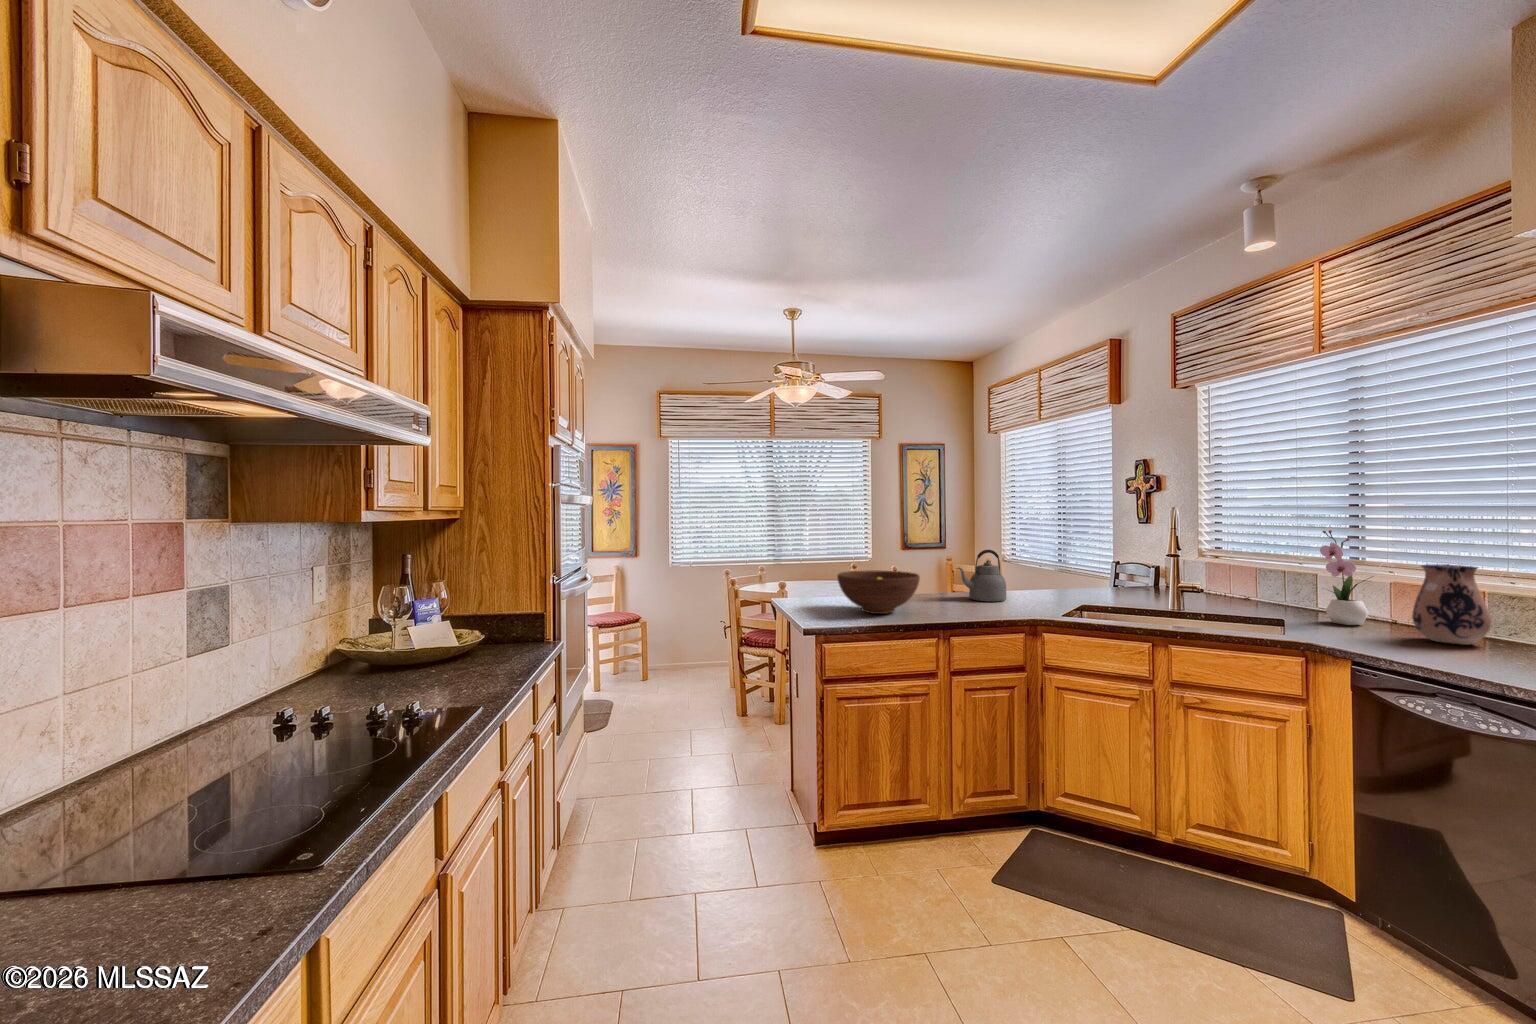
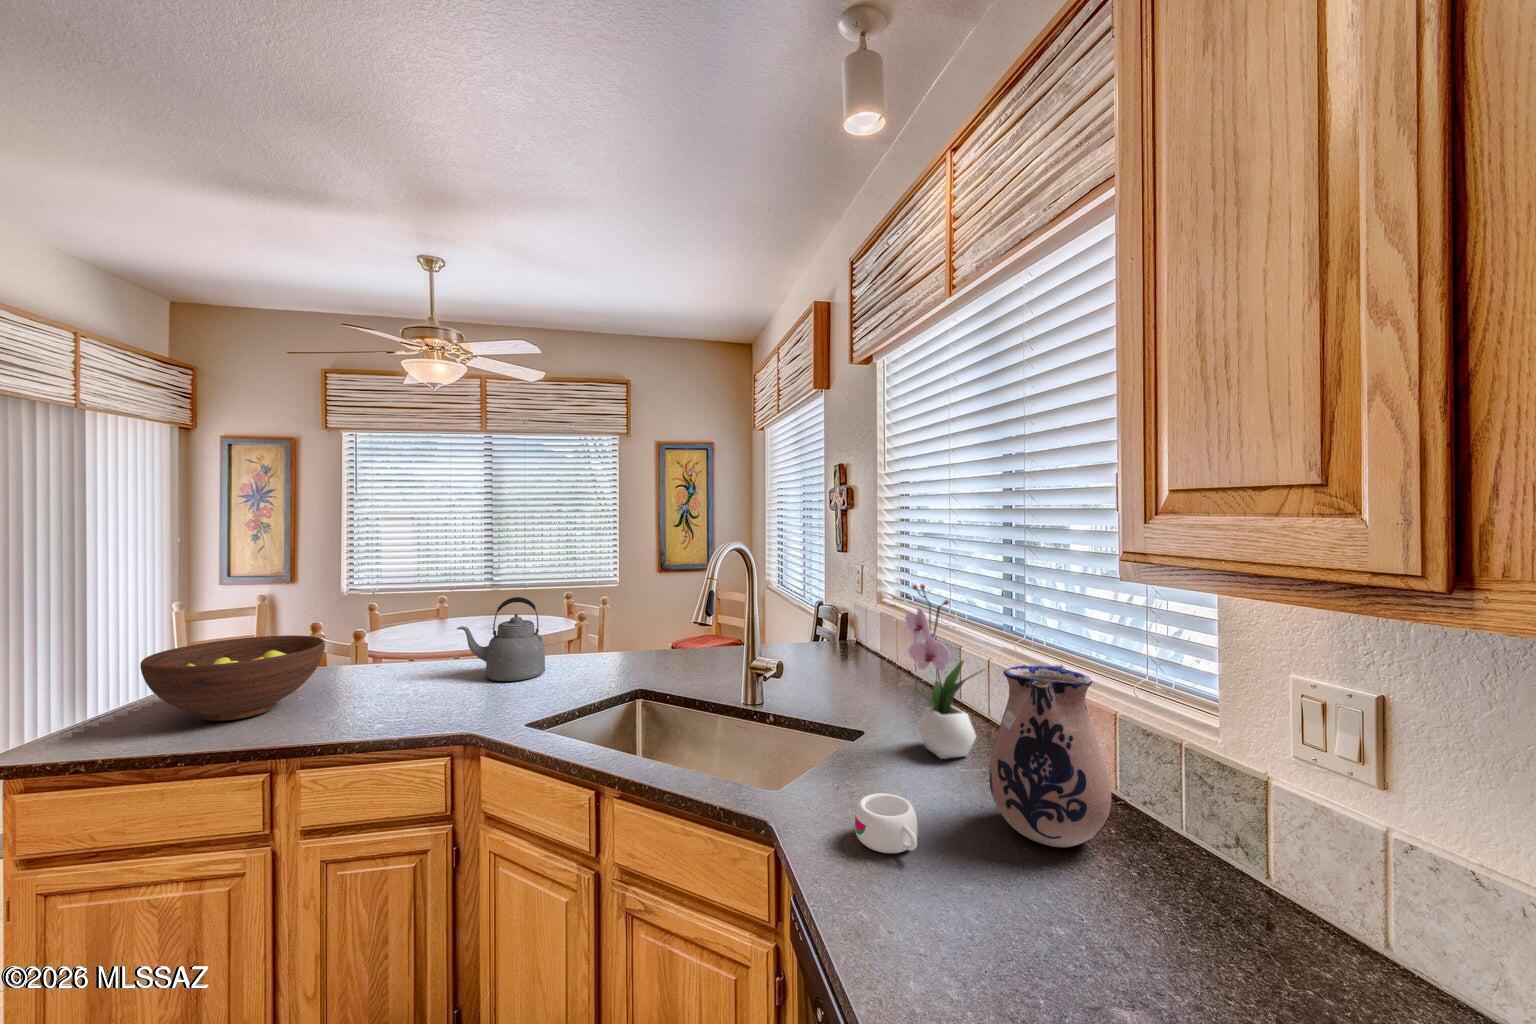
mug: none [1352,625,1400,646] -> present [855,793,918,853]

